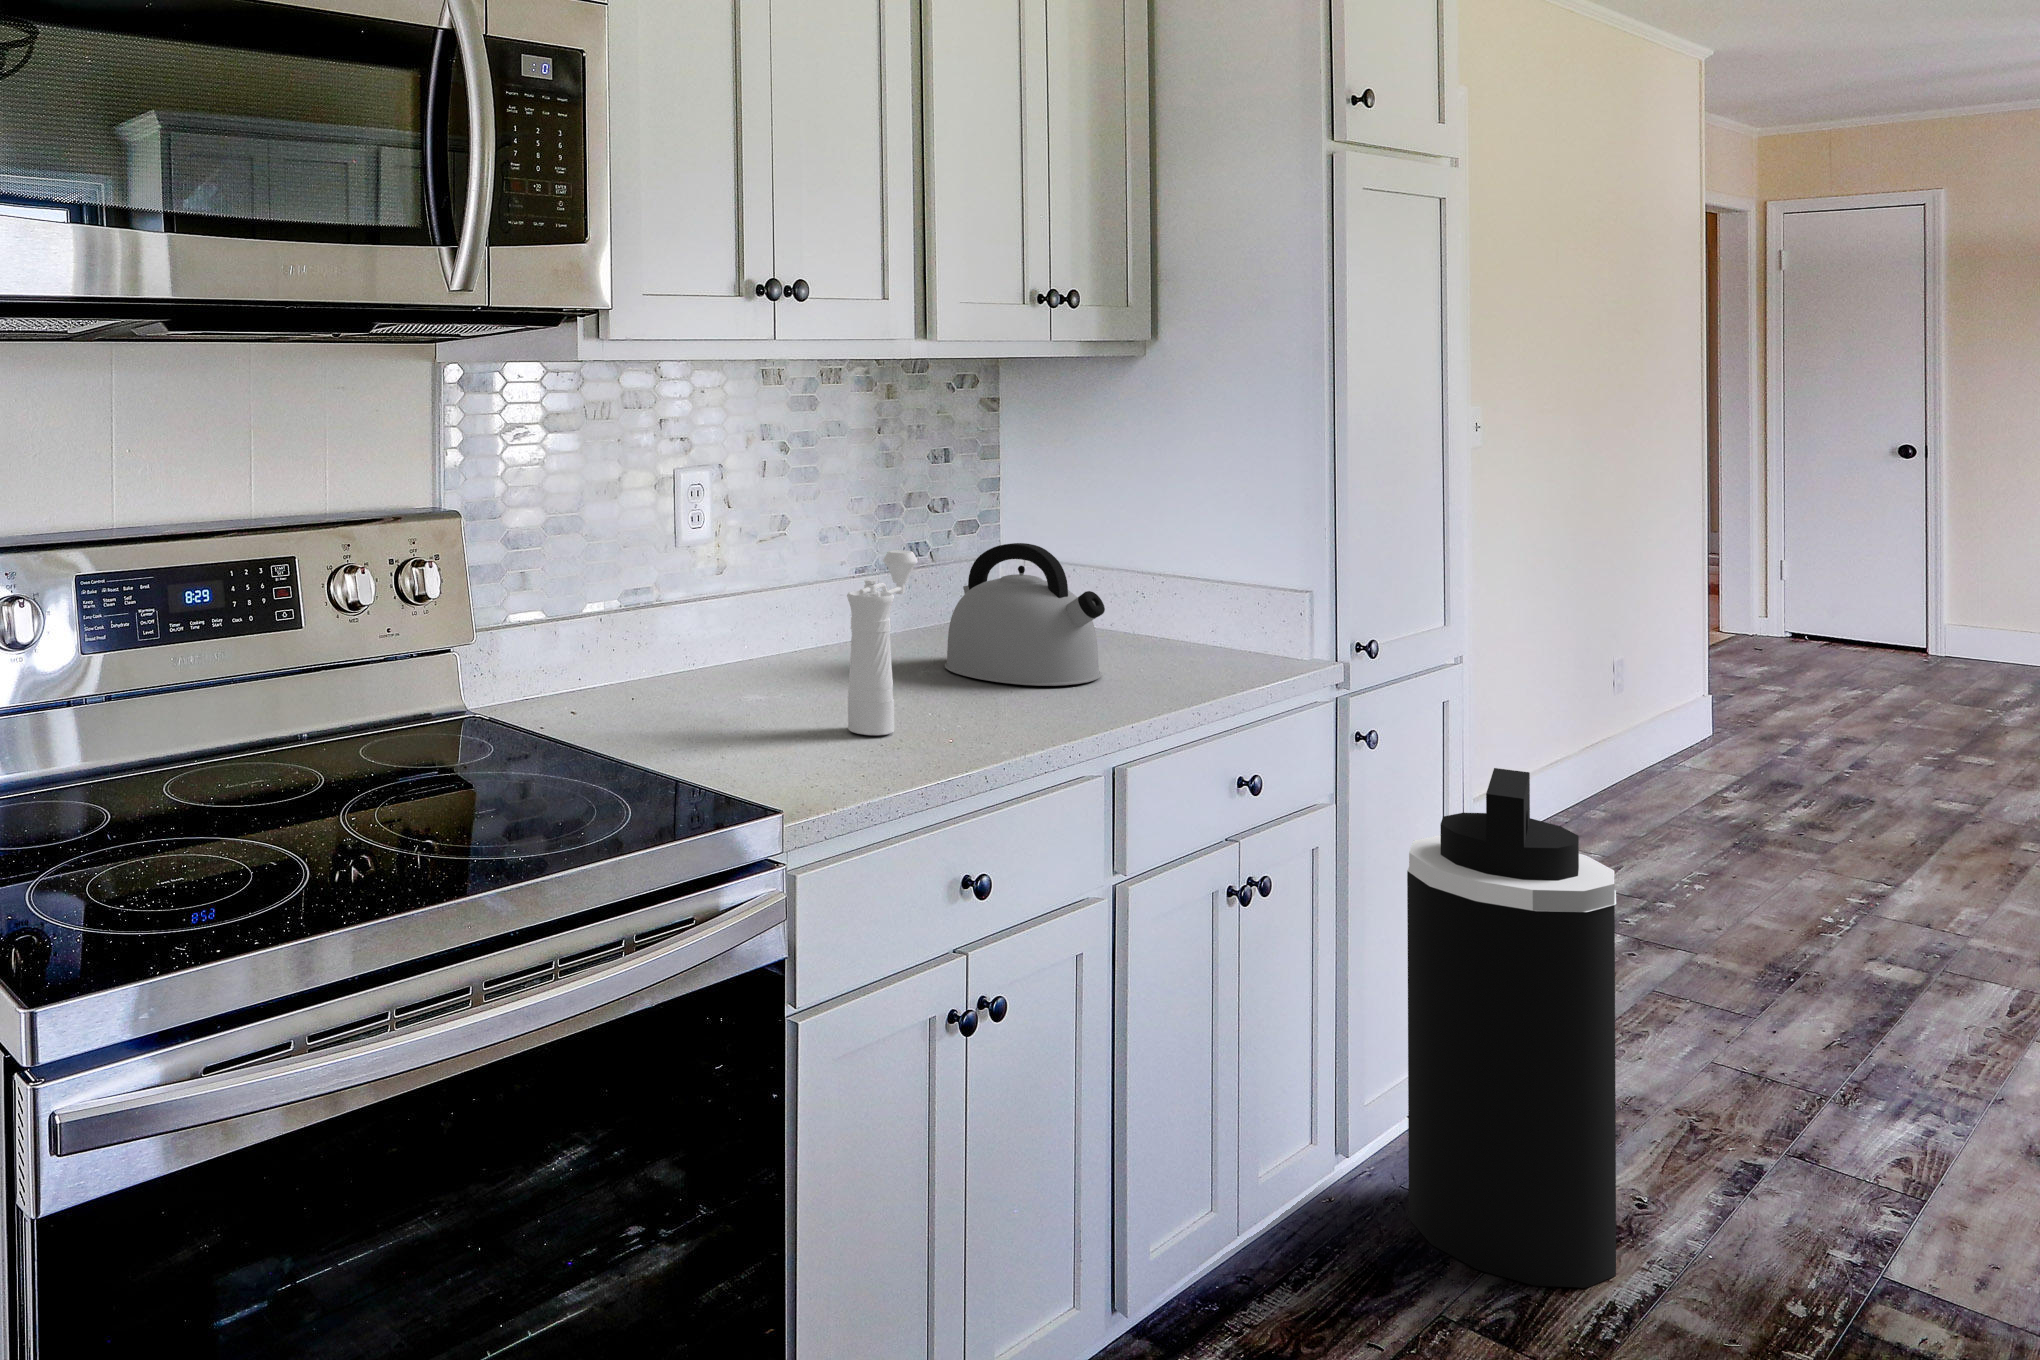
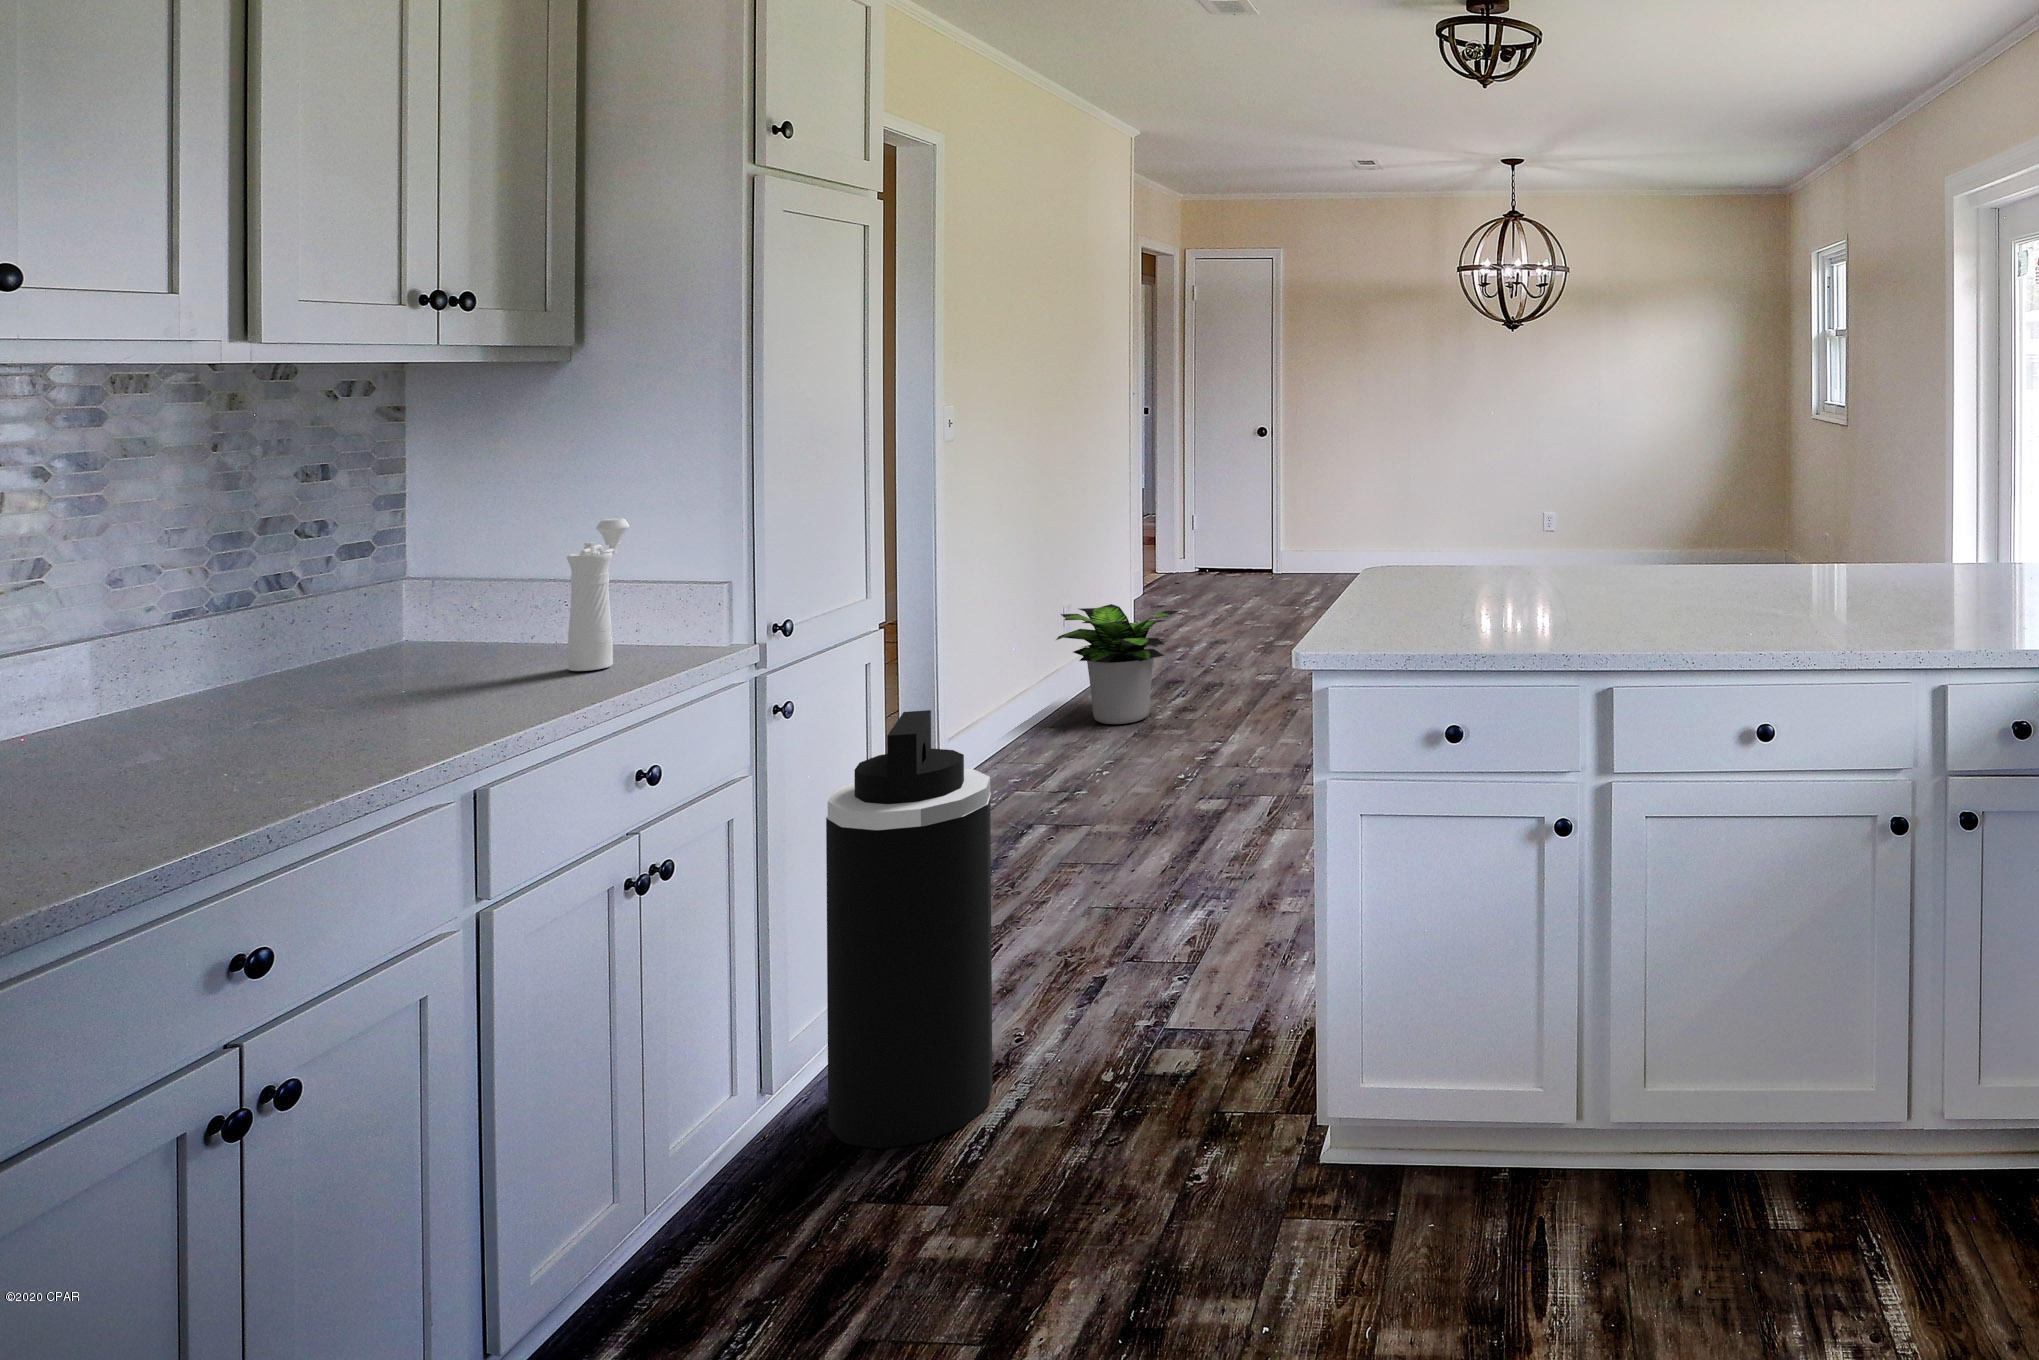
kettle: present [945,543,1105,686] -> none [284,564,492,722]
pepper mill: present [847,550,918,735] -> present [567,518,629,671]
potted plant: none [1587,665,1809,828] -> present [1056,604,1180,724]

